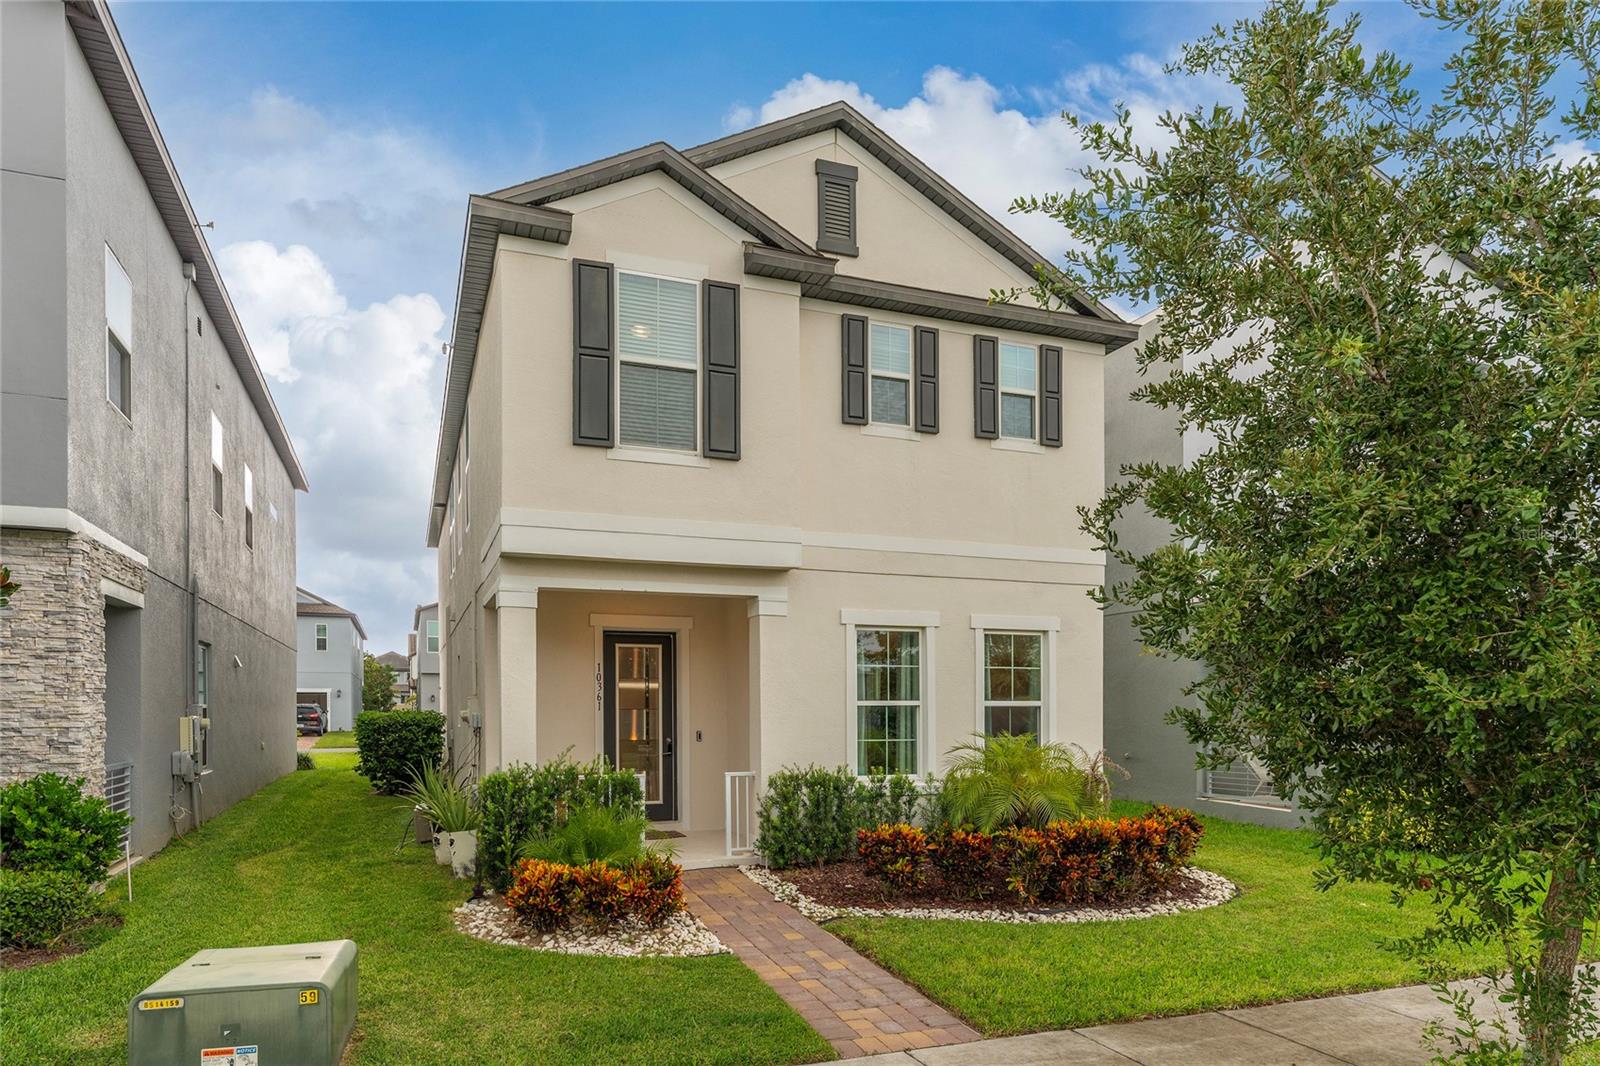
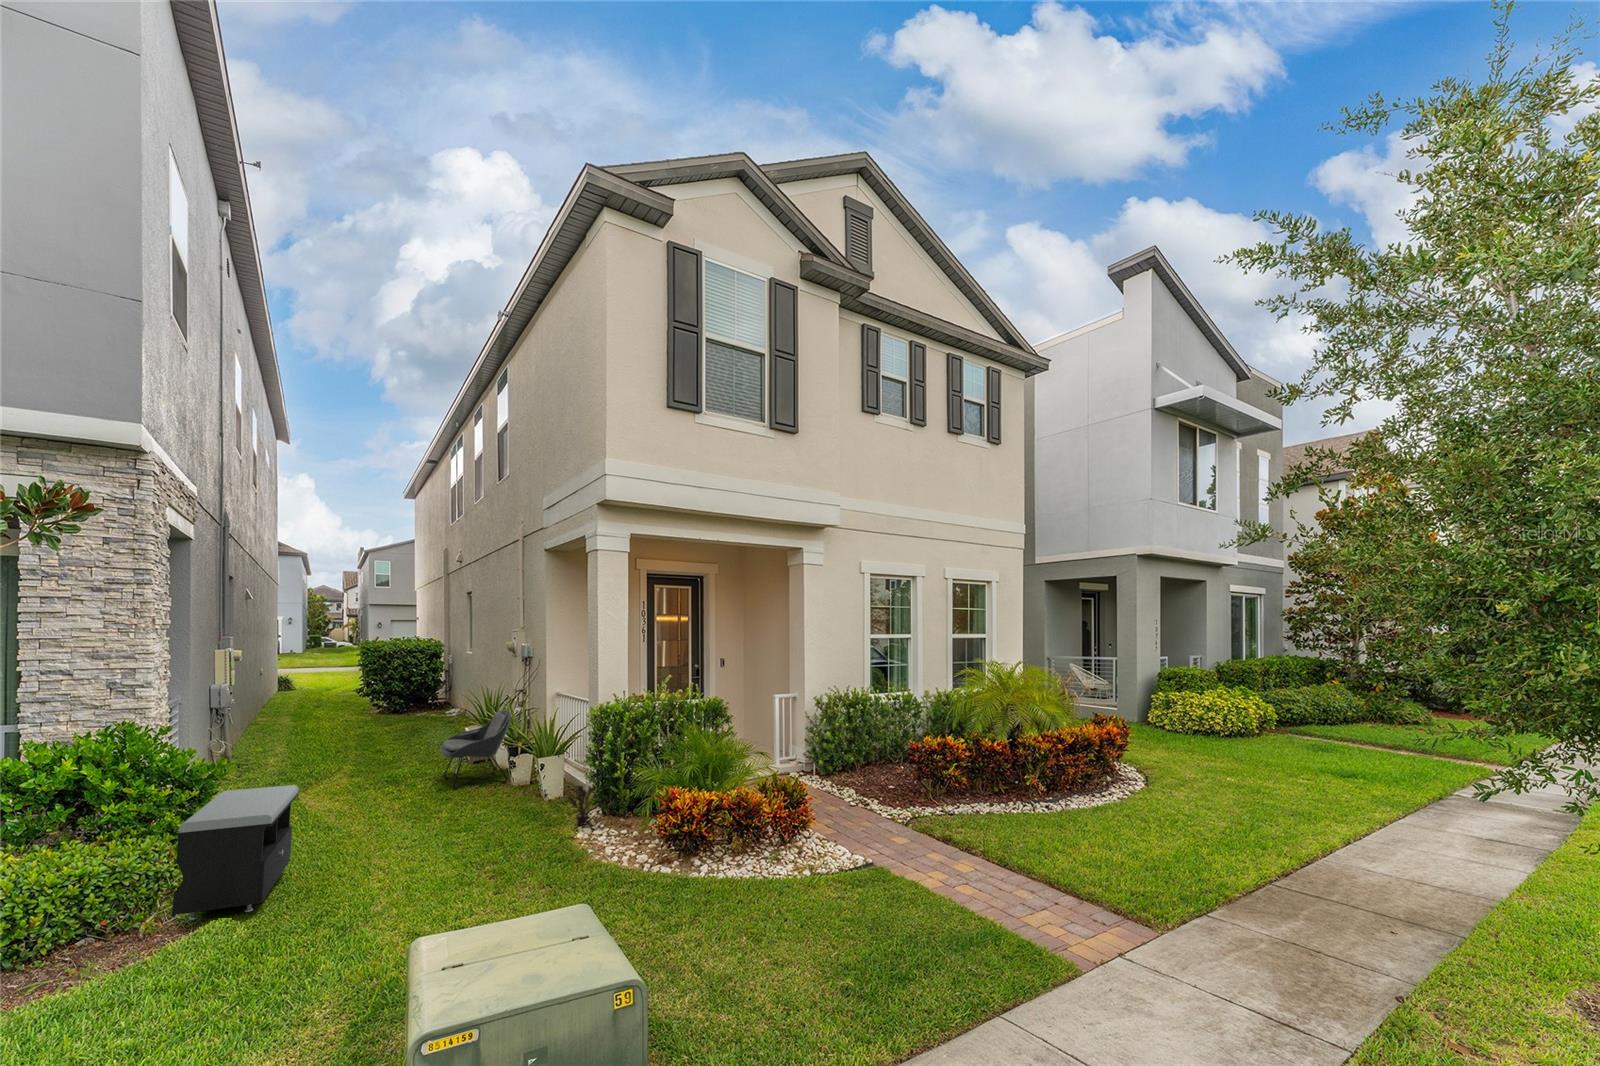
lounge chair: none [377,777,449,860] -> present [440,710,511,790]
storage bench: none [82,839,199,948] -> present [172,785,298,920]

